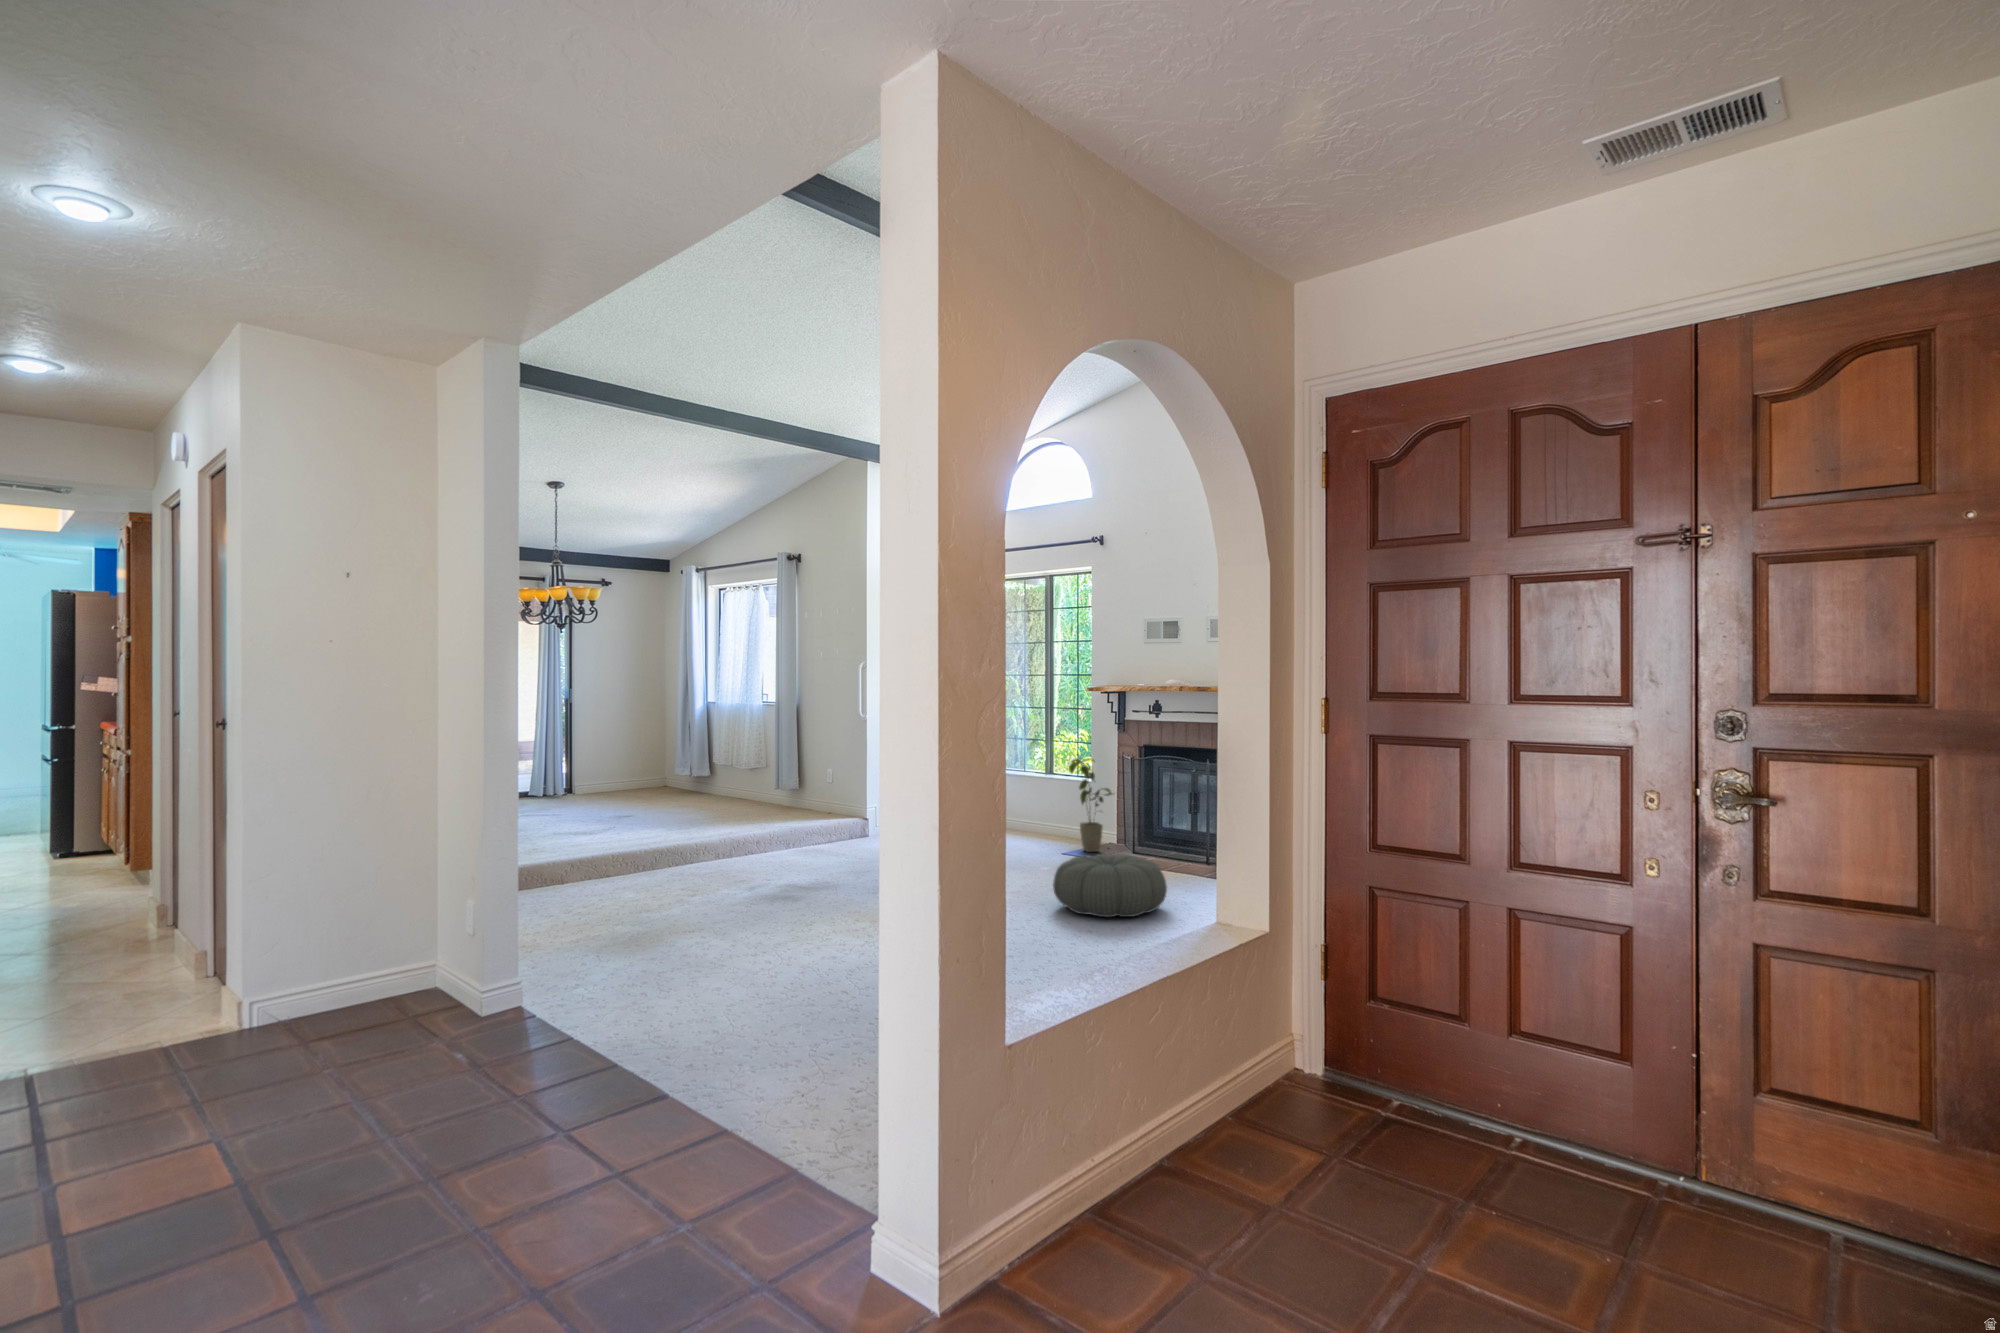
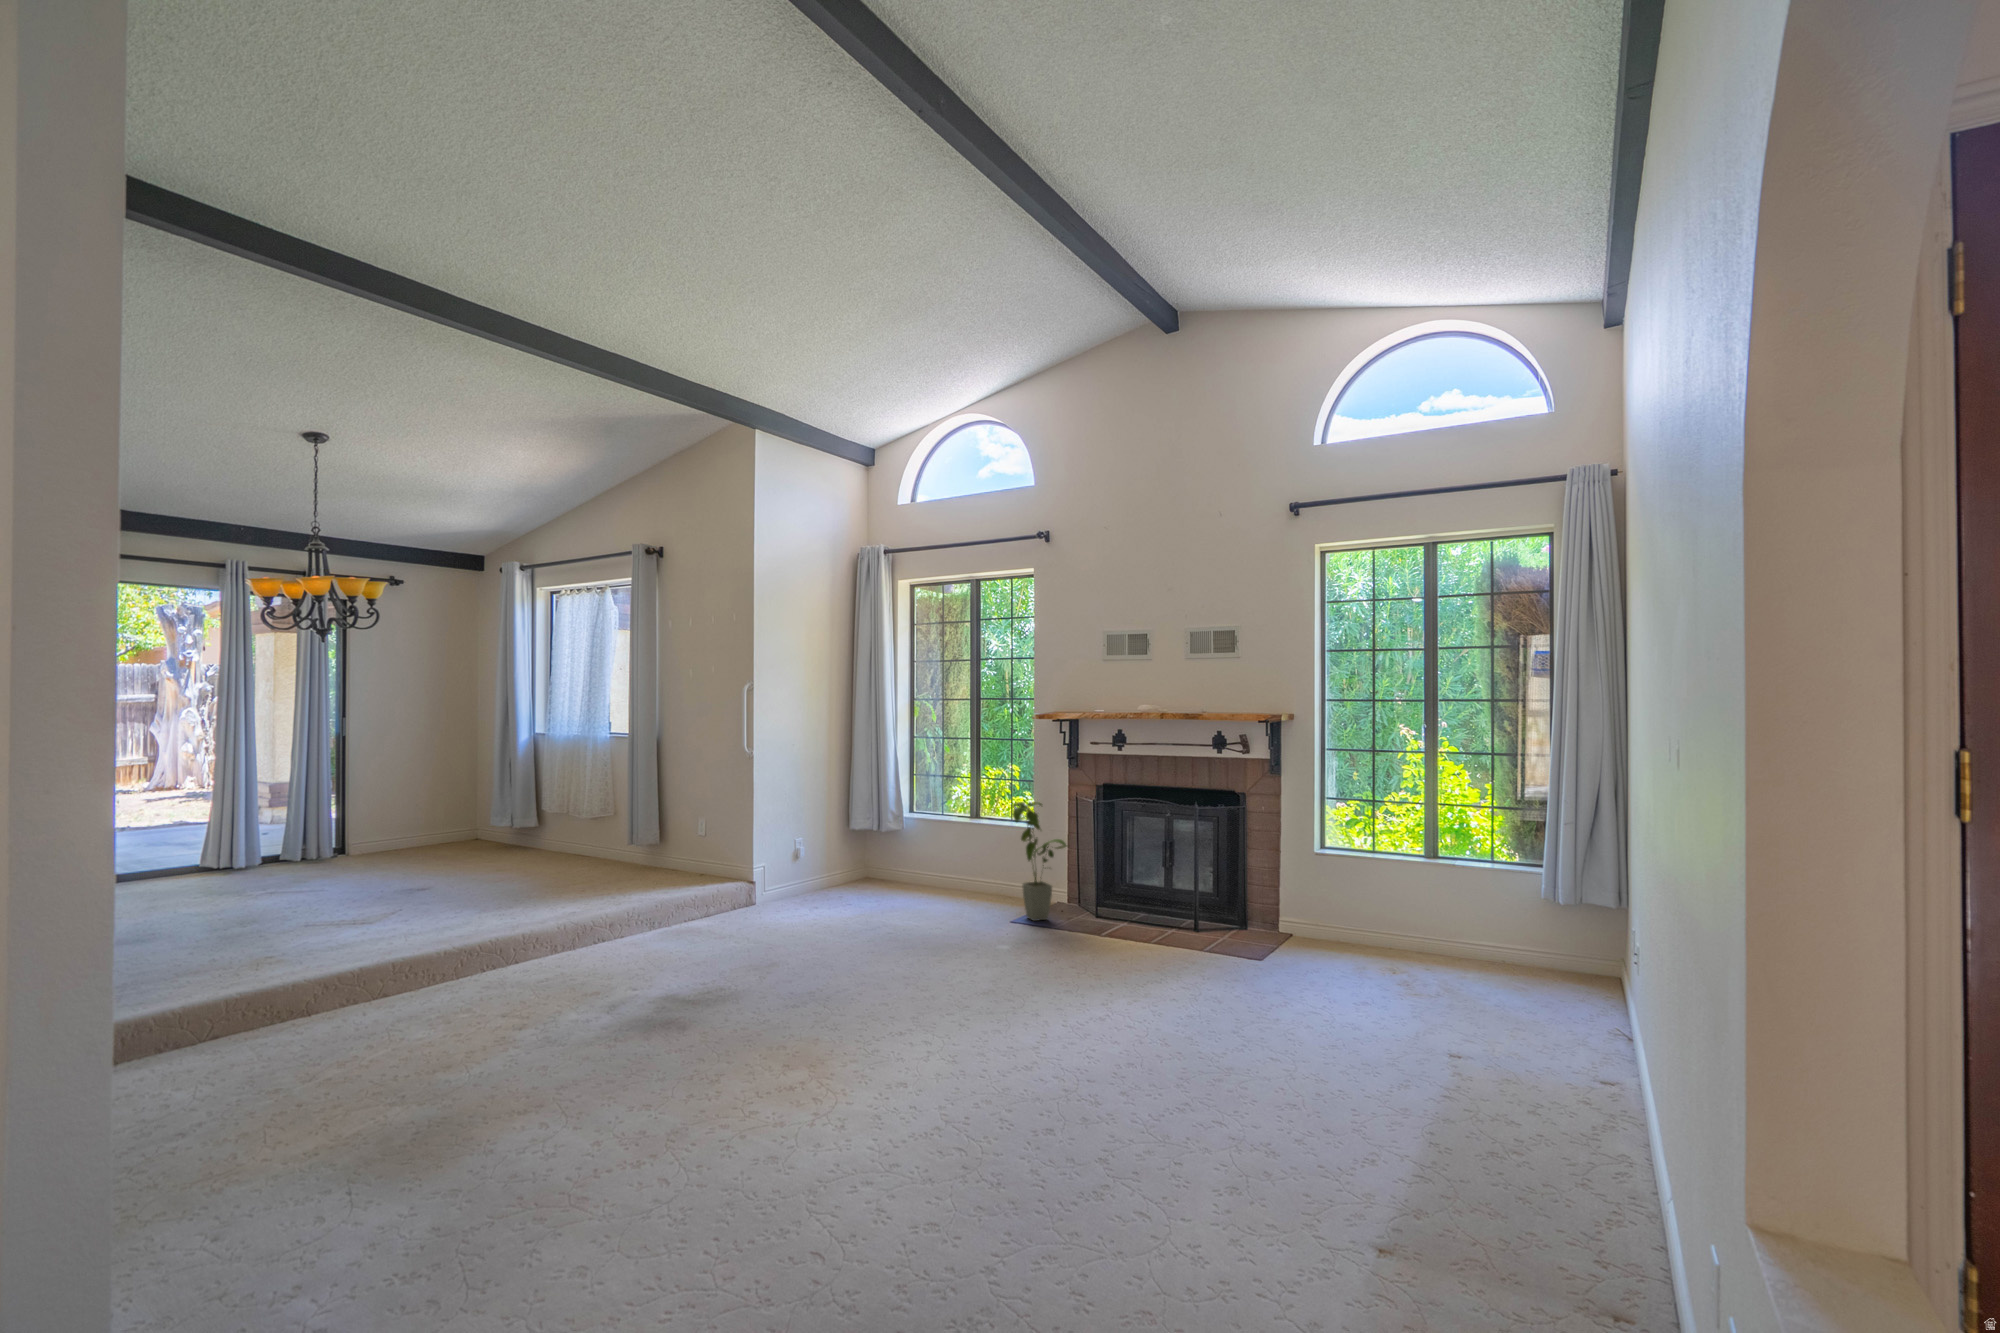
pouf: present [1053,854,1167,917] -> none [1042,945,1206,1050]

